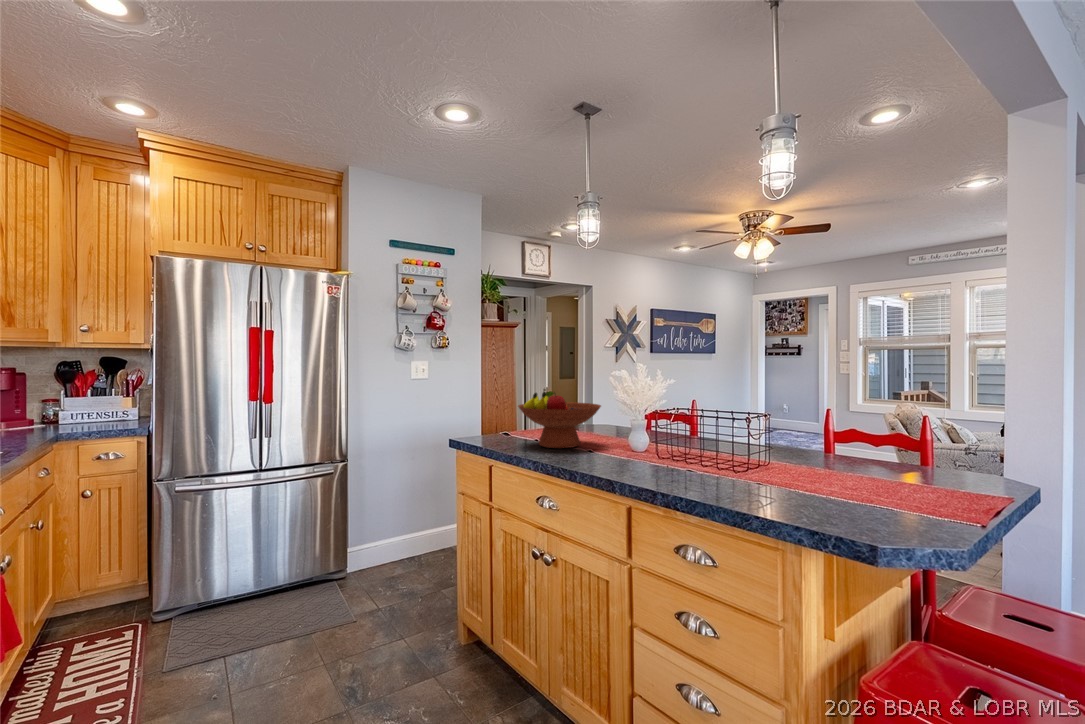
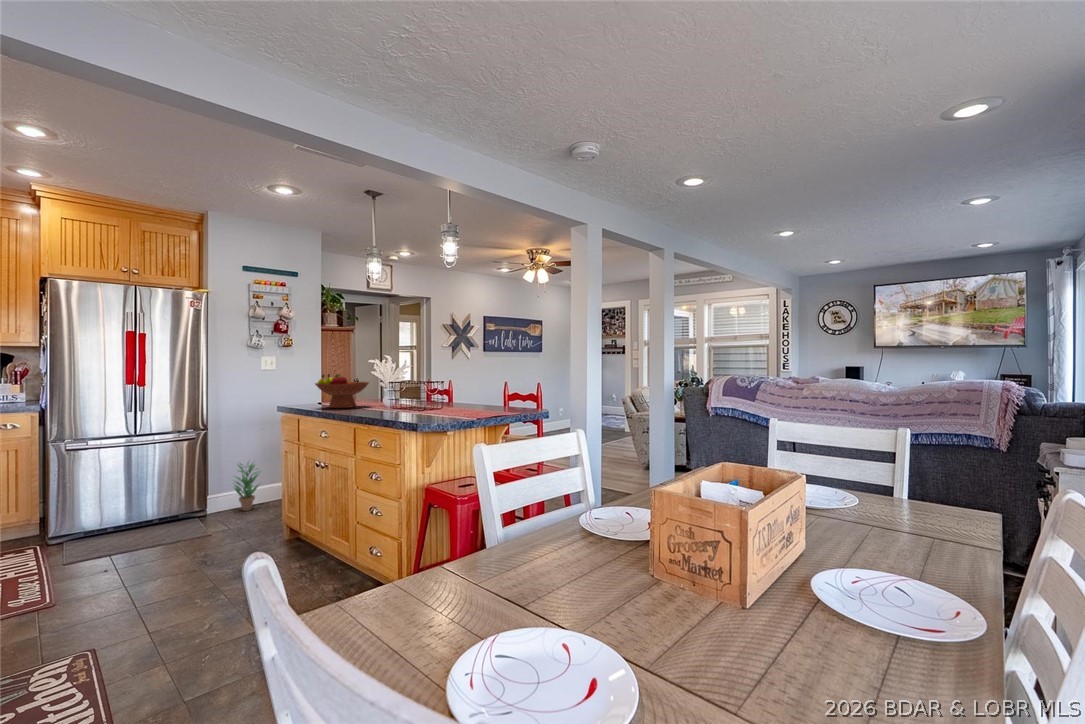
potted plant: none [377,503,415,573] -> present [235,463,261,511]

